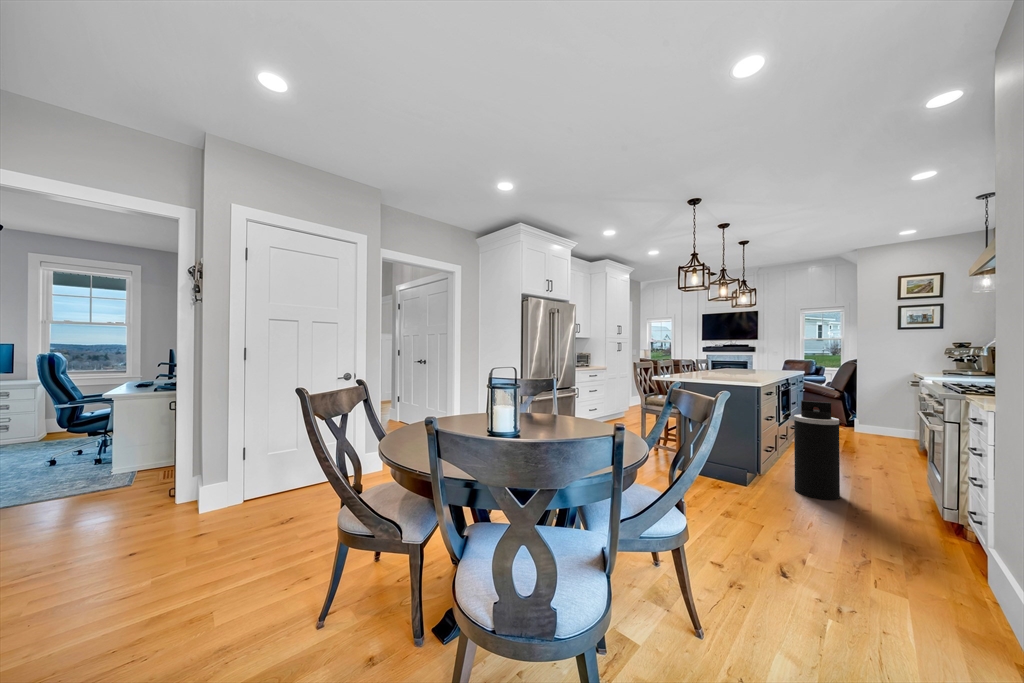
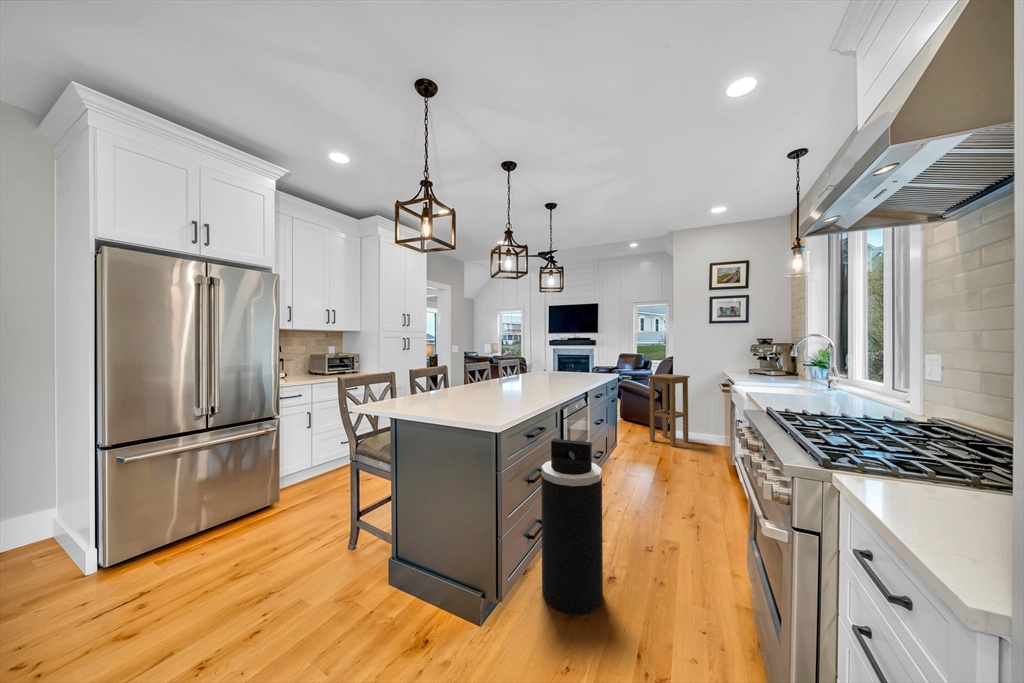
stool: none [832,375,877,437] -> present [648,374,690,447]

